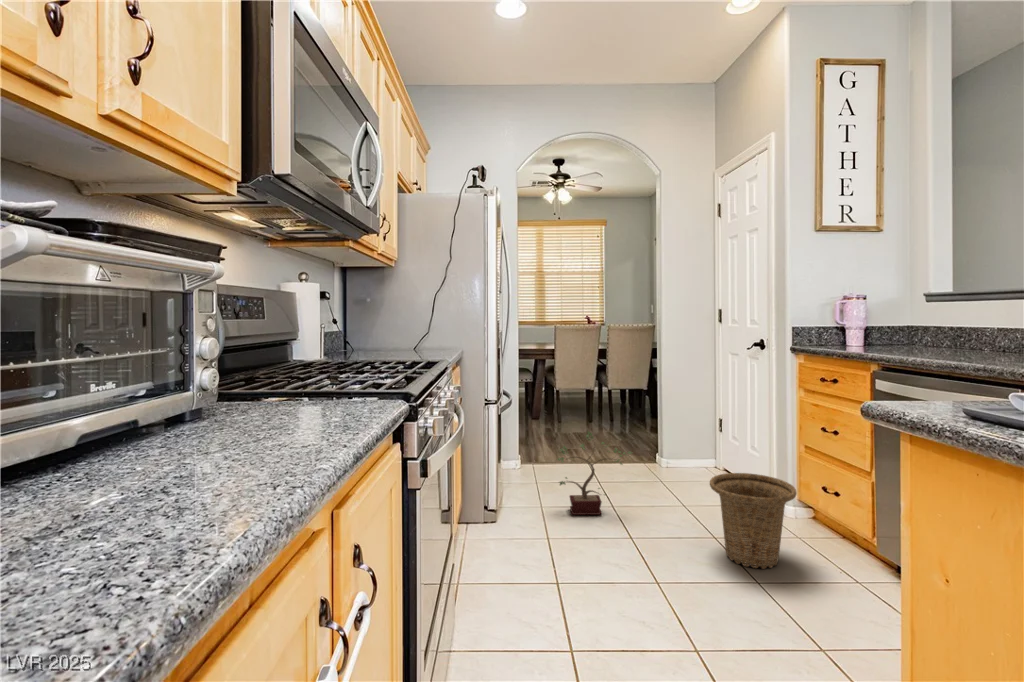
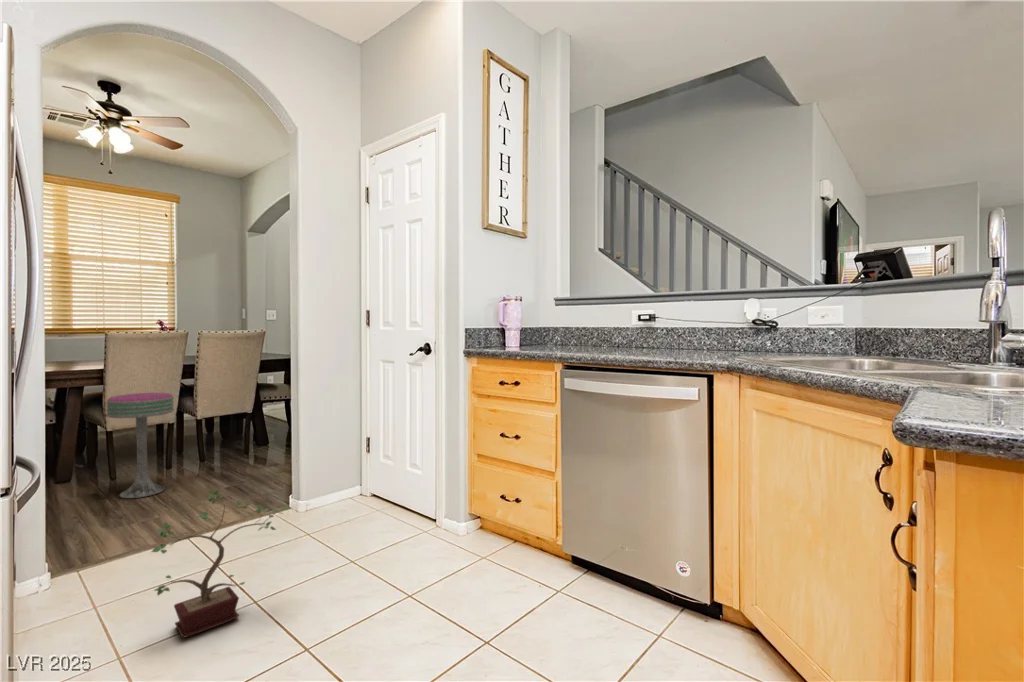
bar stool: none [554,370,590,439] -> present [107,393,174,498]
basket: present [710,473,797,569] -> none [414,500,512,624]

